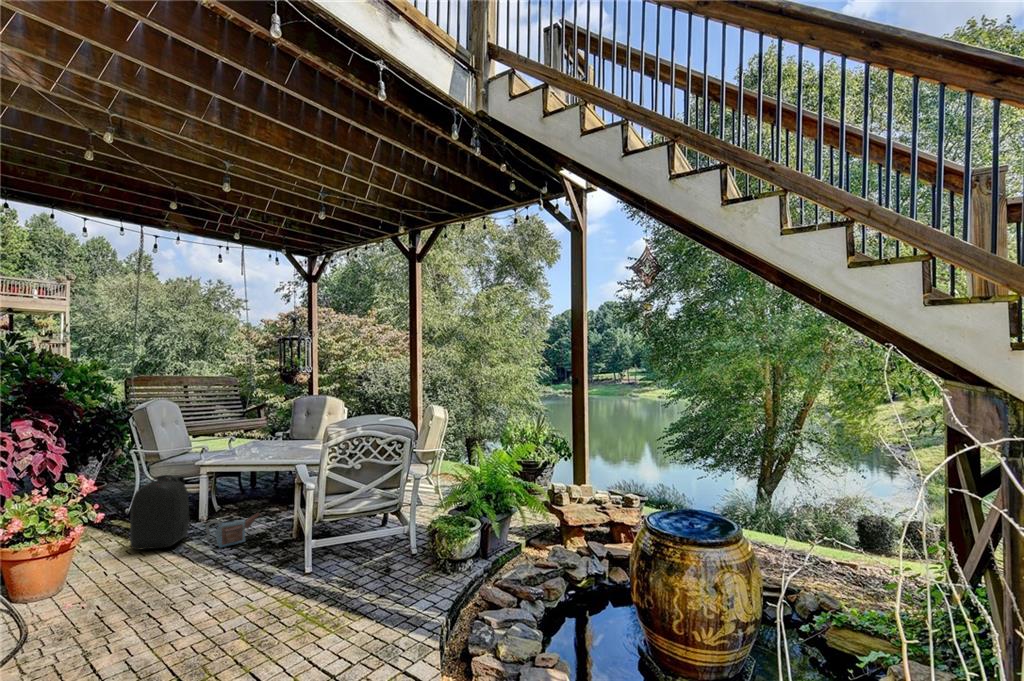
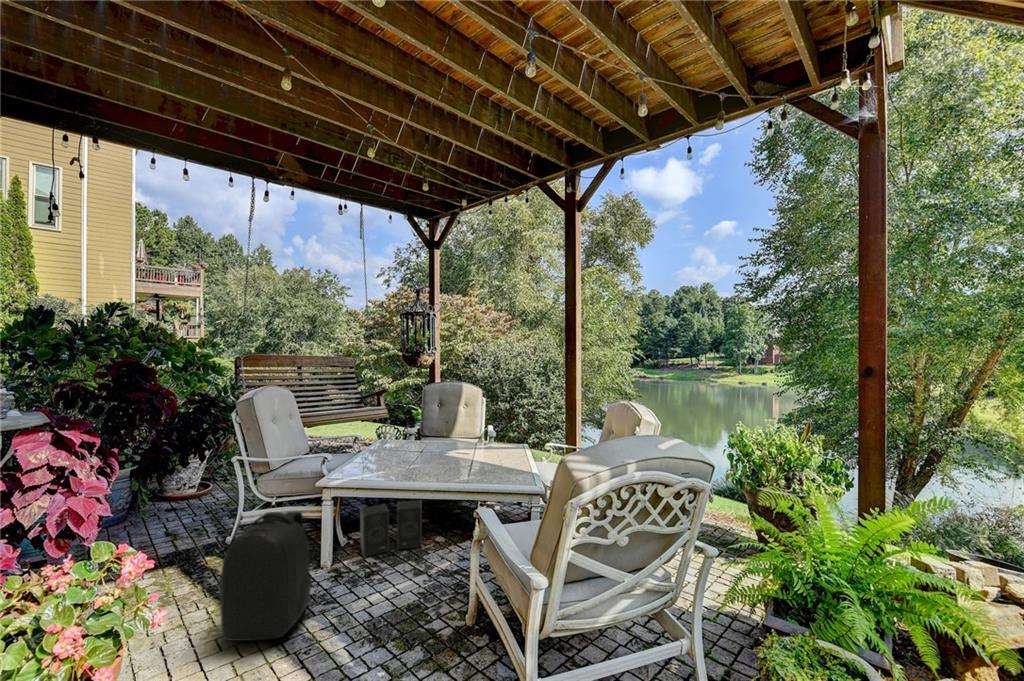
speaker: none [229,478,277,517] -> present [360,500,422,557]
watering can: present [205,513,260,548] -> none [336,576,417,642]

